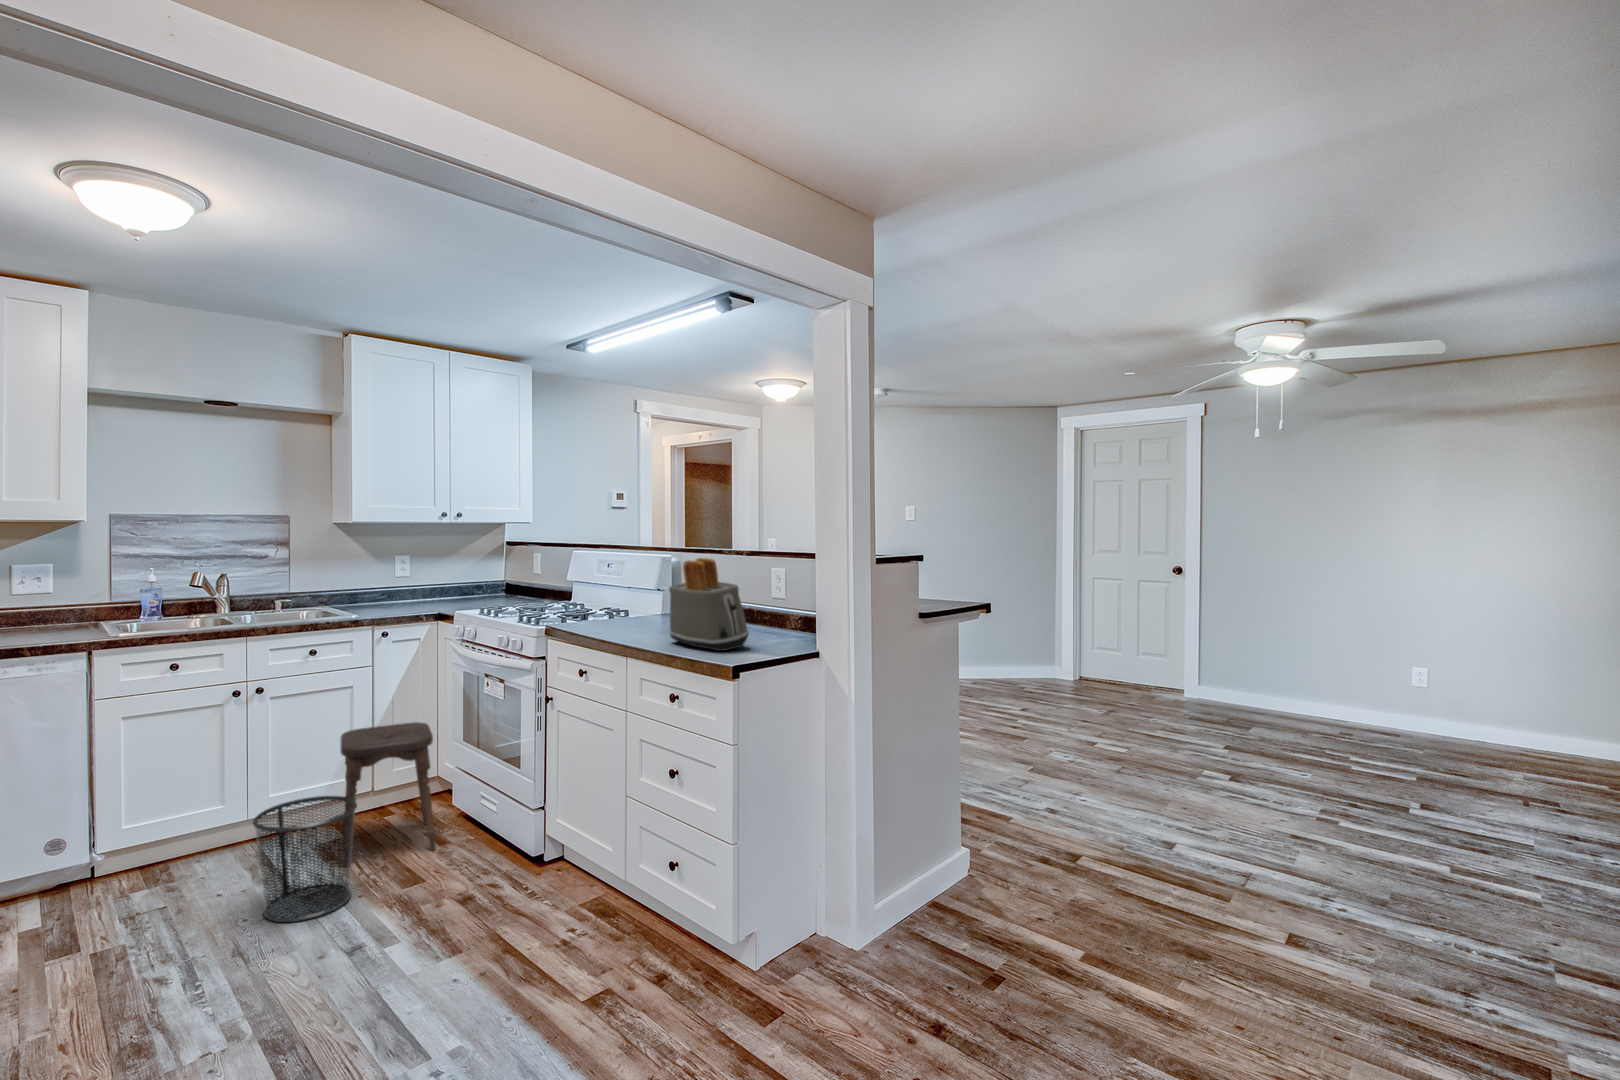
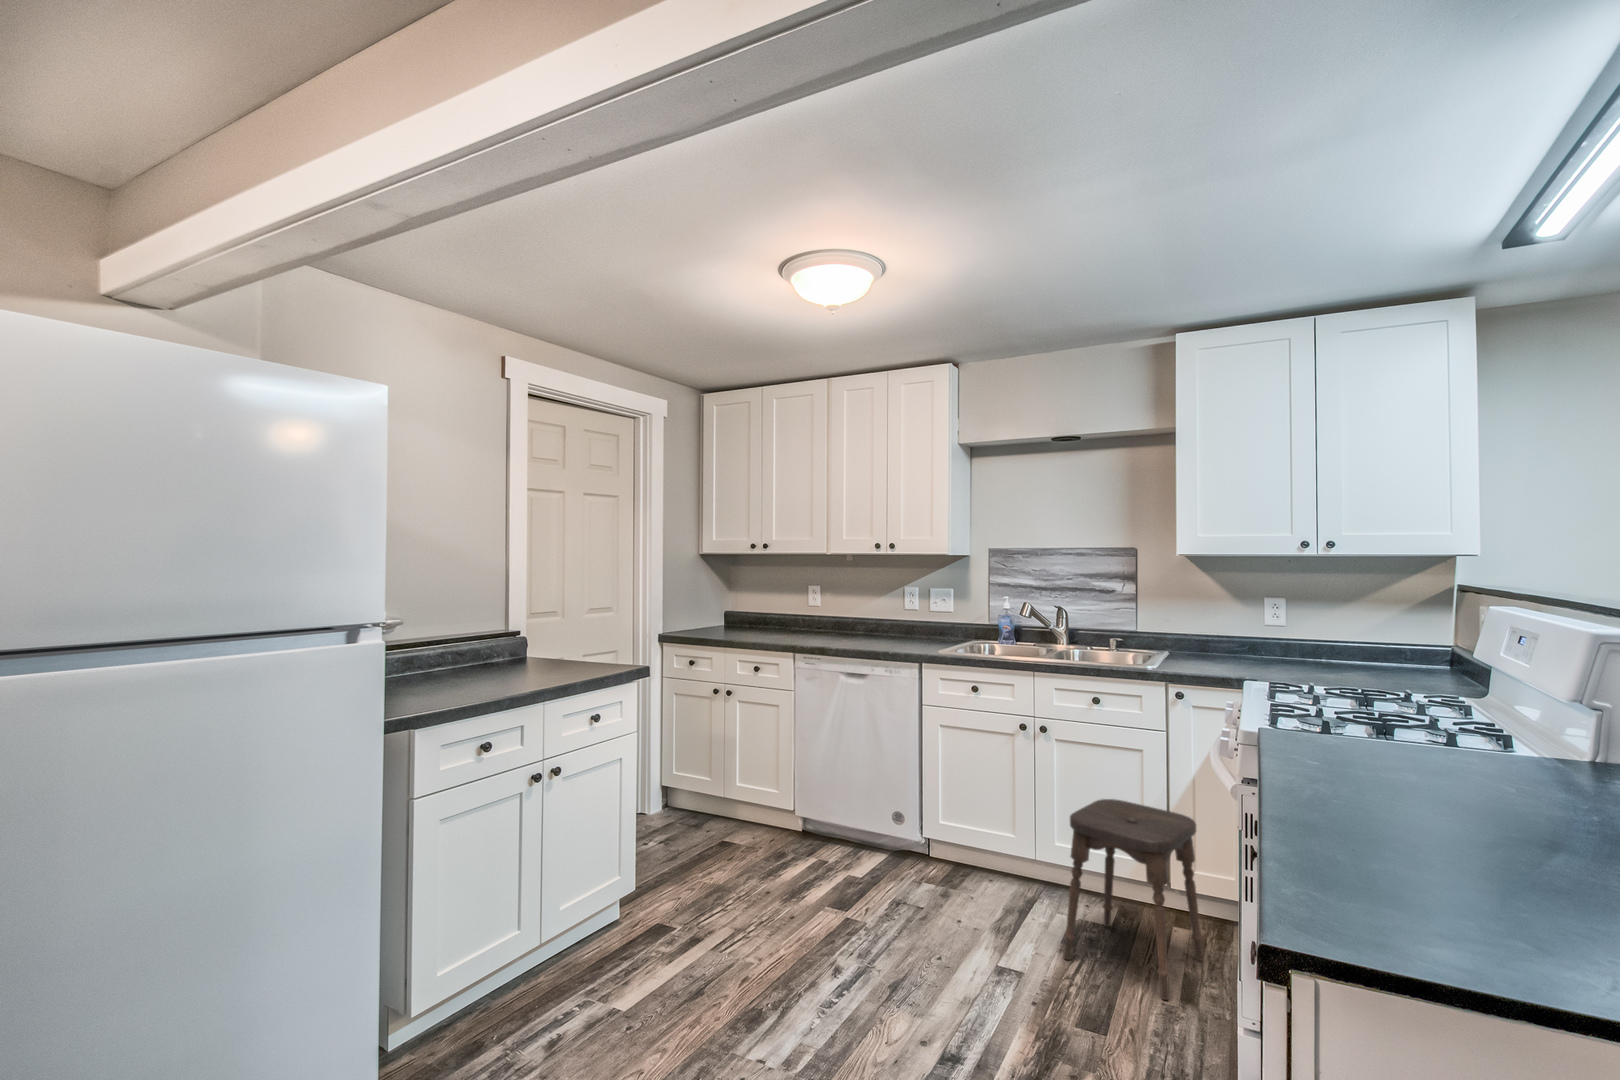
toaster: present [669,558,749,651] -> none [1307,619,1501,906]
waste bin: present [253,796,357,922] -> none [937,852,1039,1003]

